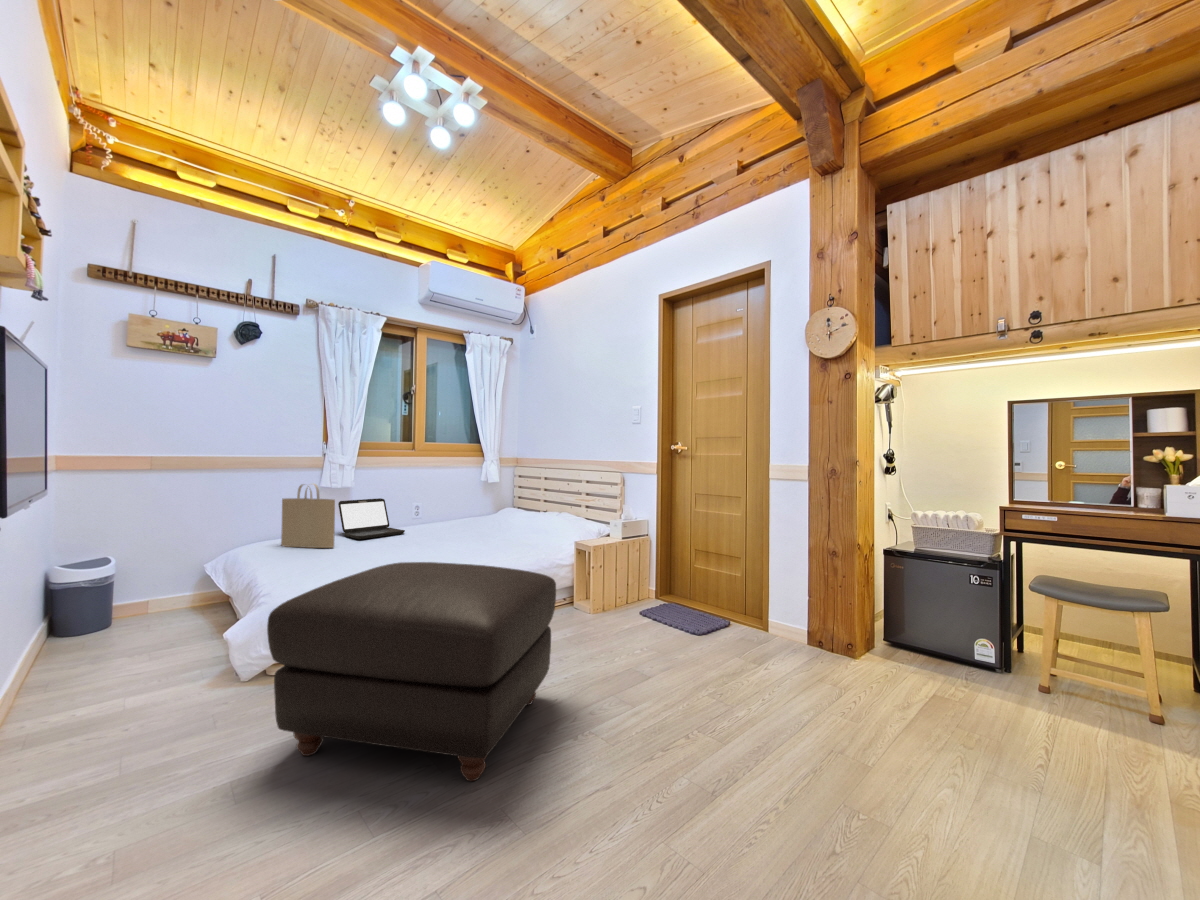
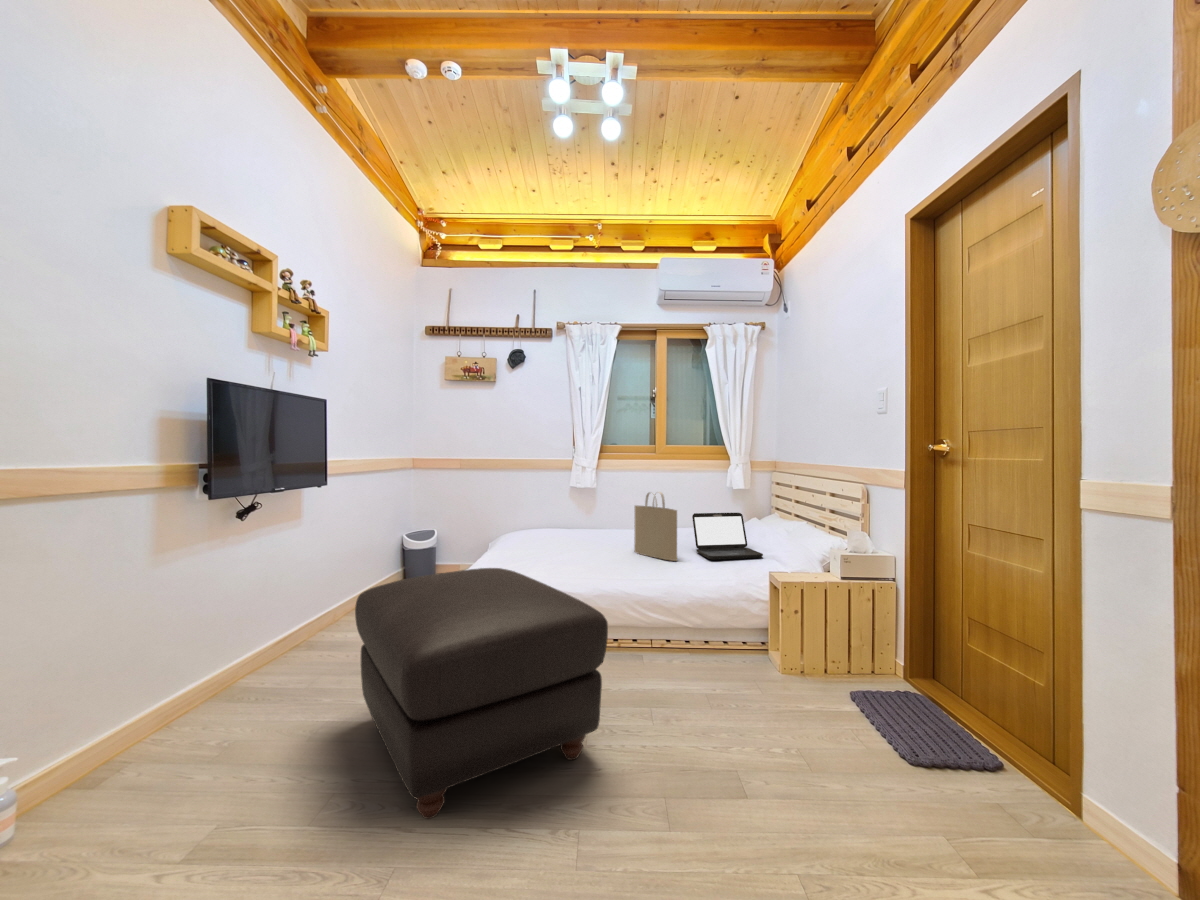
tote bag: present [281,484,335,548] -> present [634,492,677,561]
laptop: present [338,498,405,539] -> present [692,513,763,560]

